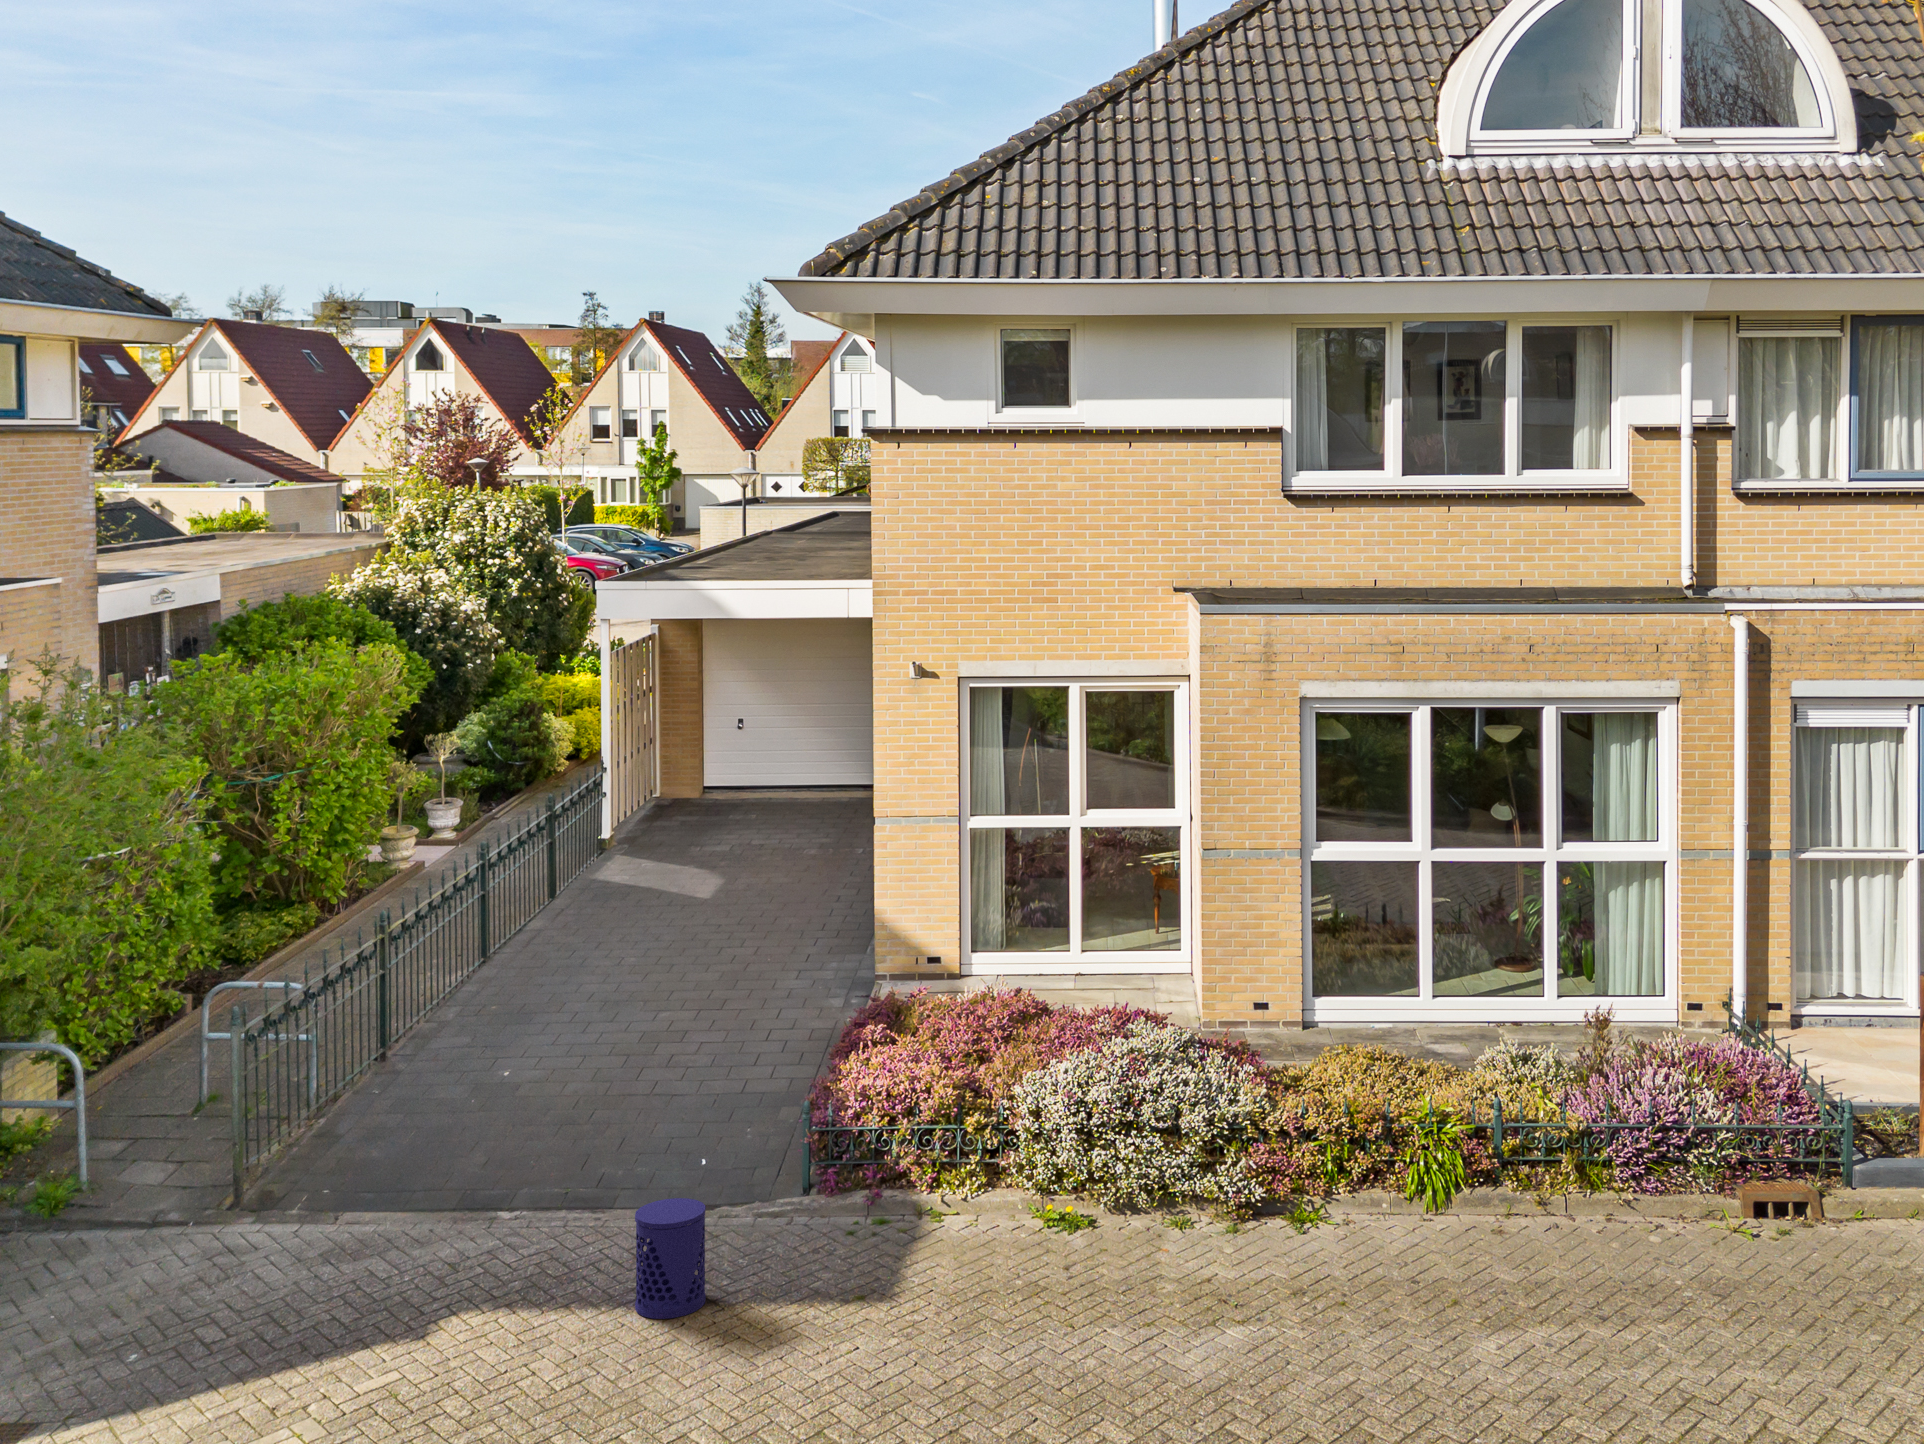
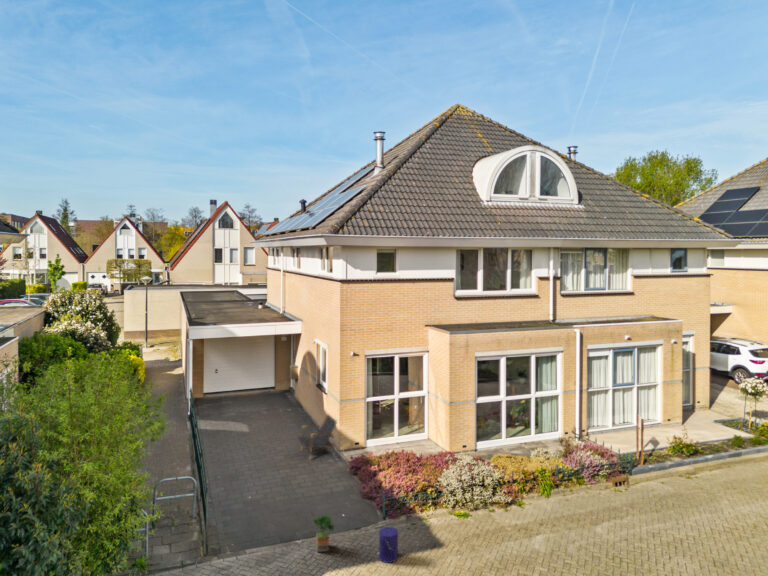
lounge chair: none [730,888,851,1027] -> present [298,415,337,457]
potted tree: none [469,1141,544,1261] -> present [313,516,334,552]

